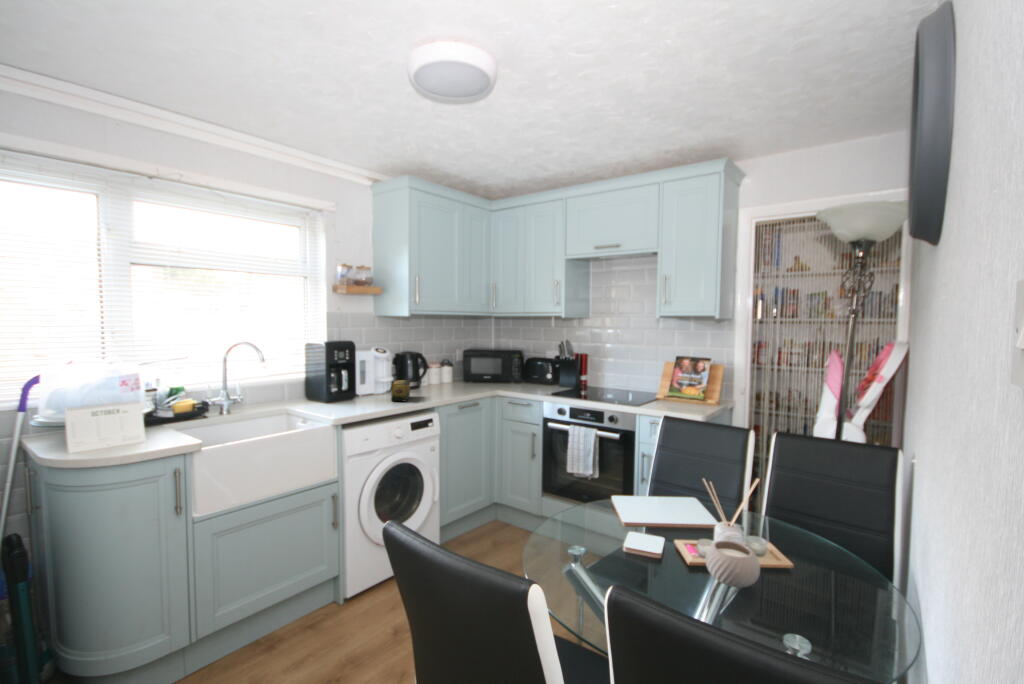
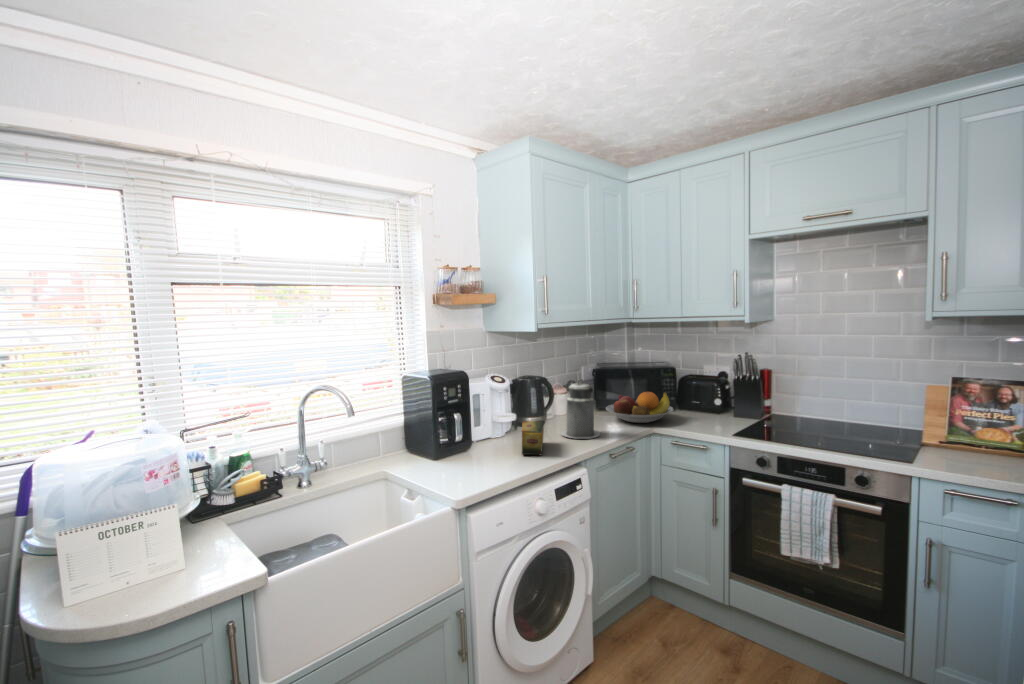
canister: none [426,353,455,395] -> present [561,379,600,438]
fruit bowl: none [465,367,514,389] -> present [606,392,673,423]

